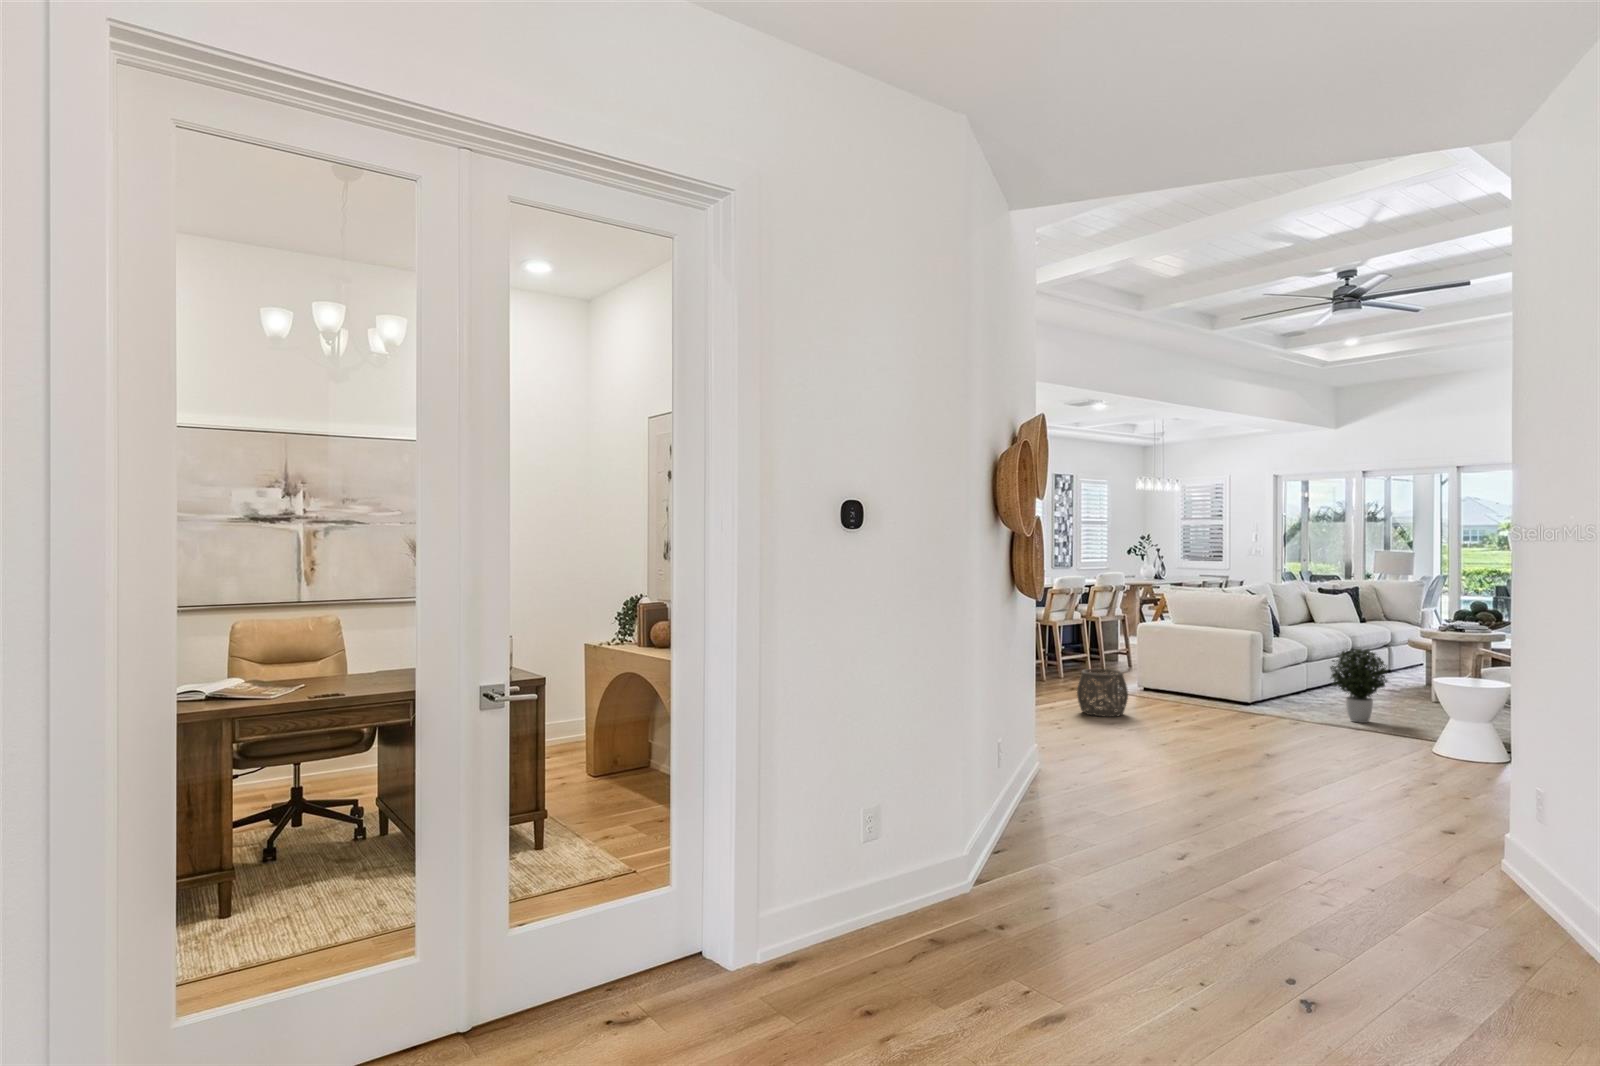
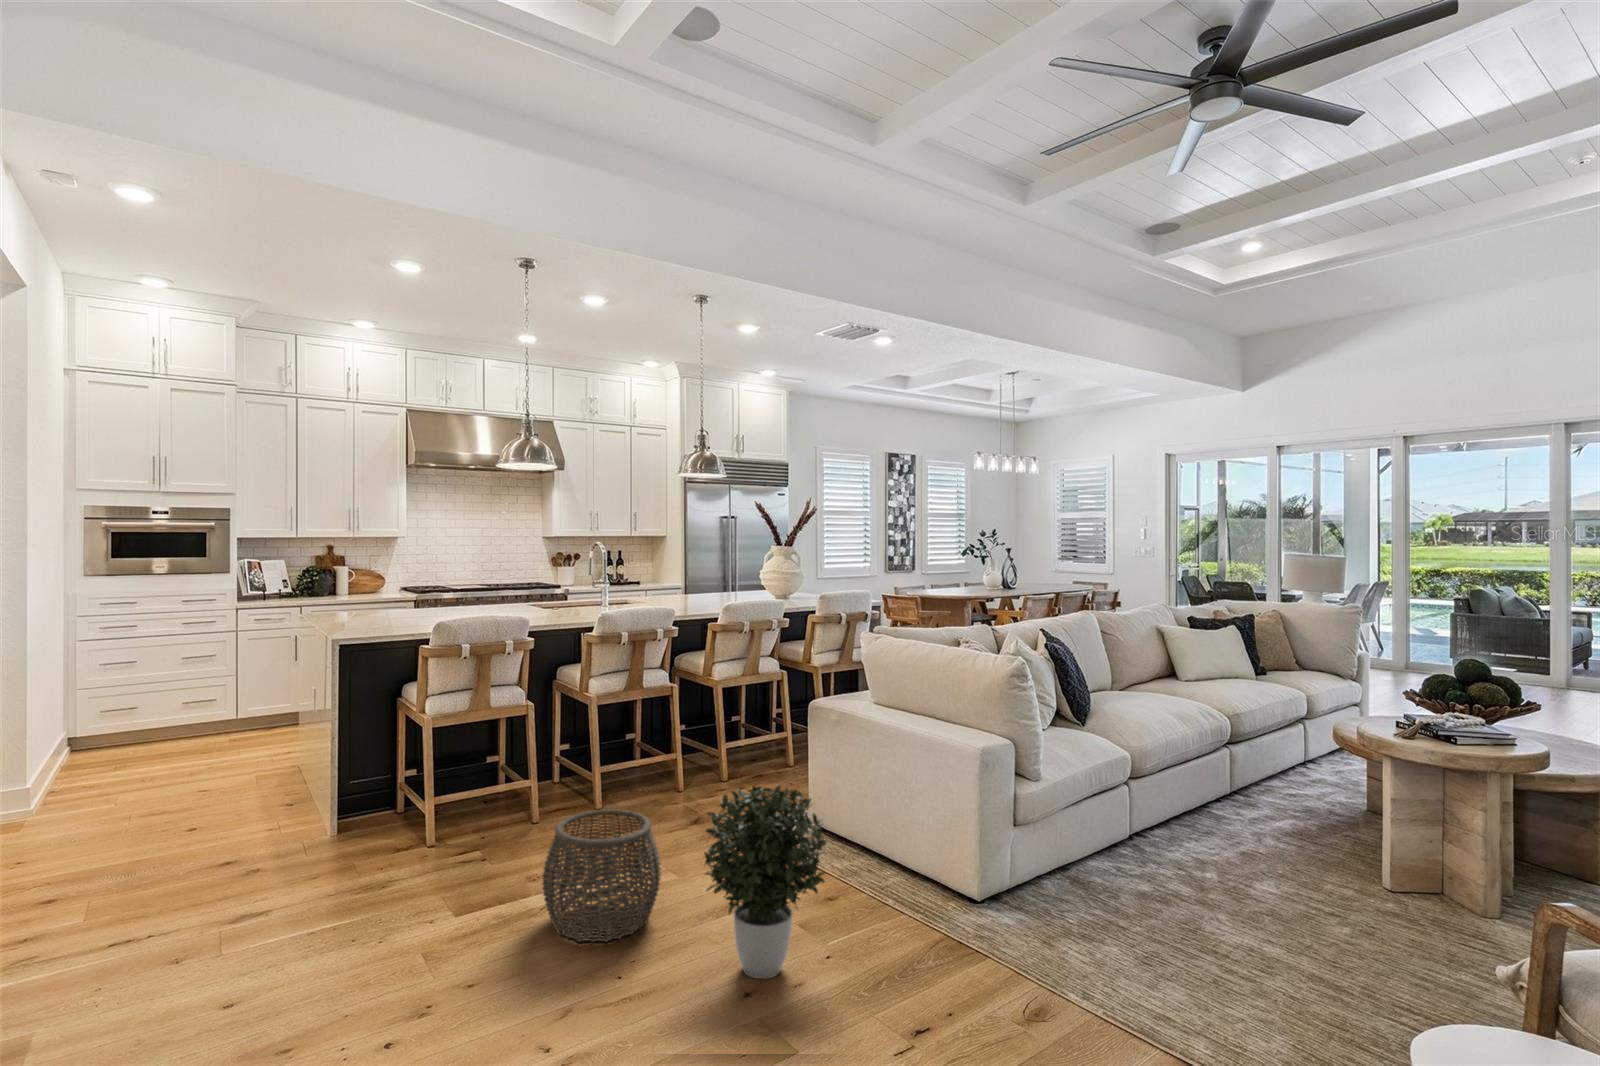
potted plant: present [1330,649,1387,723] -> present [704,786,827,979]

